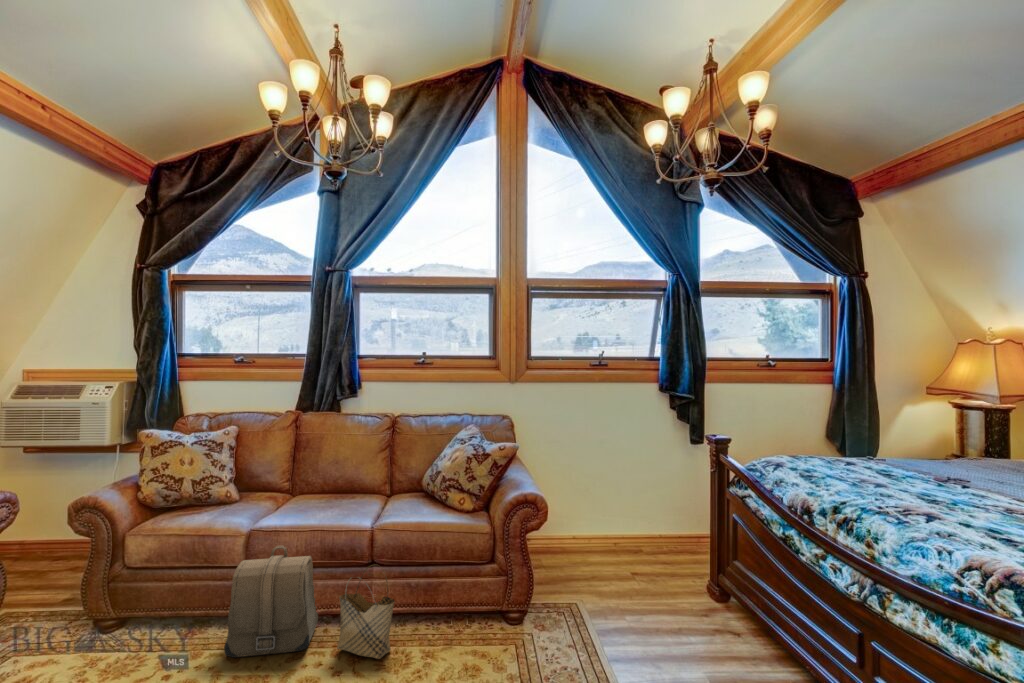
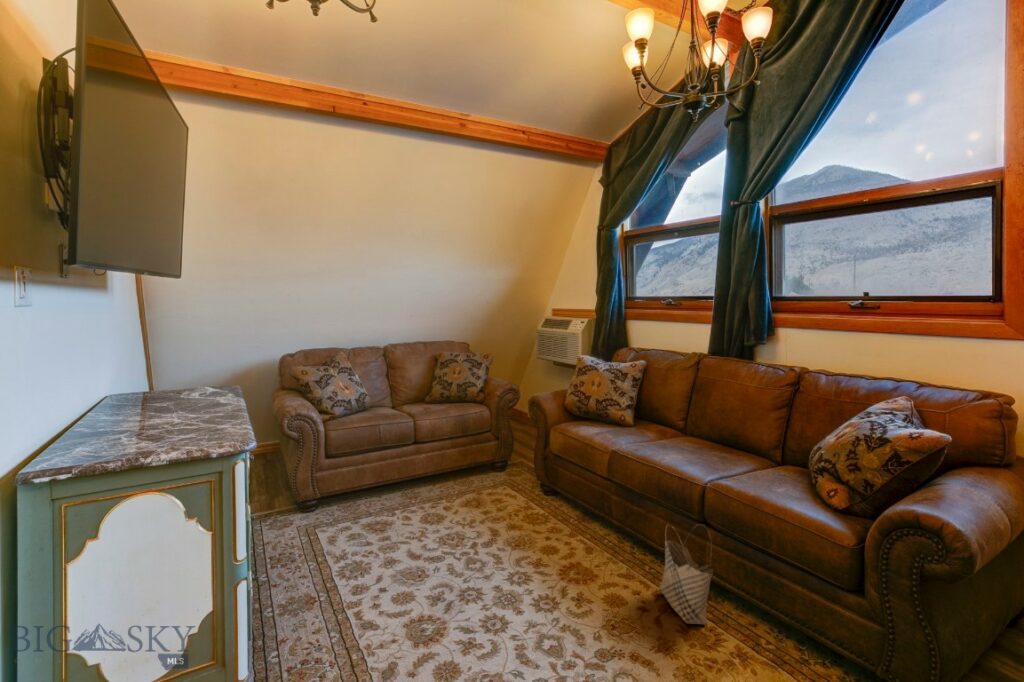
backpack: present [224,546,318,657] -> none [584,472,662,573]

